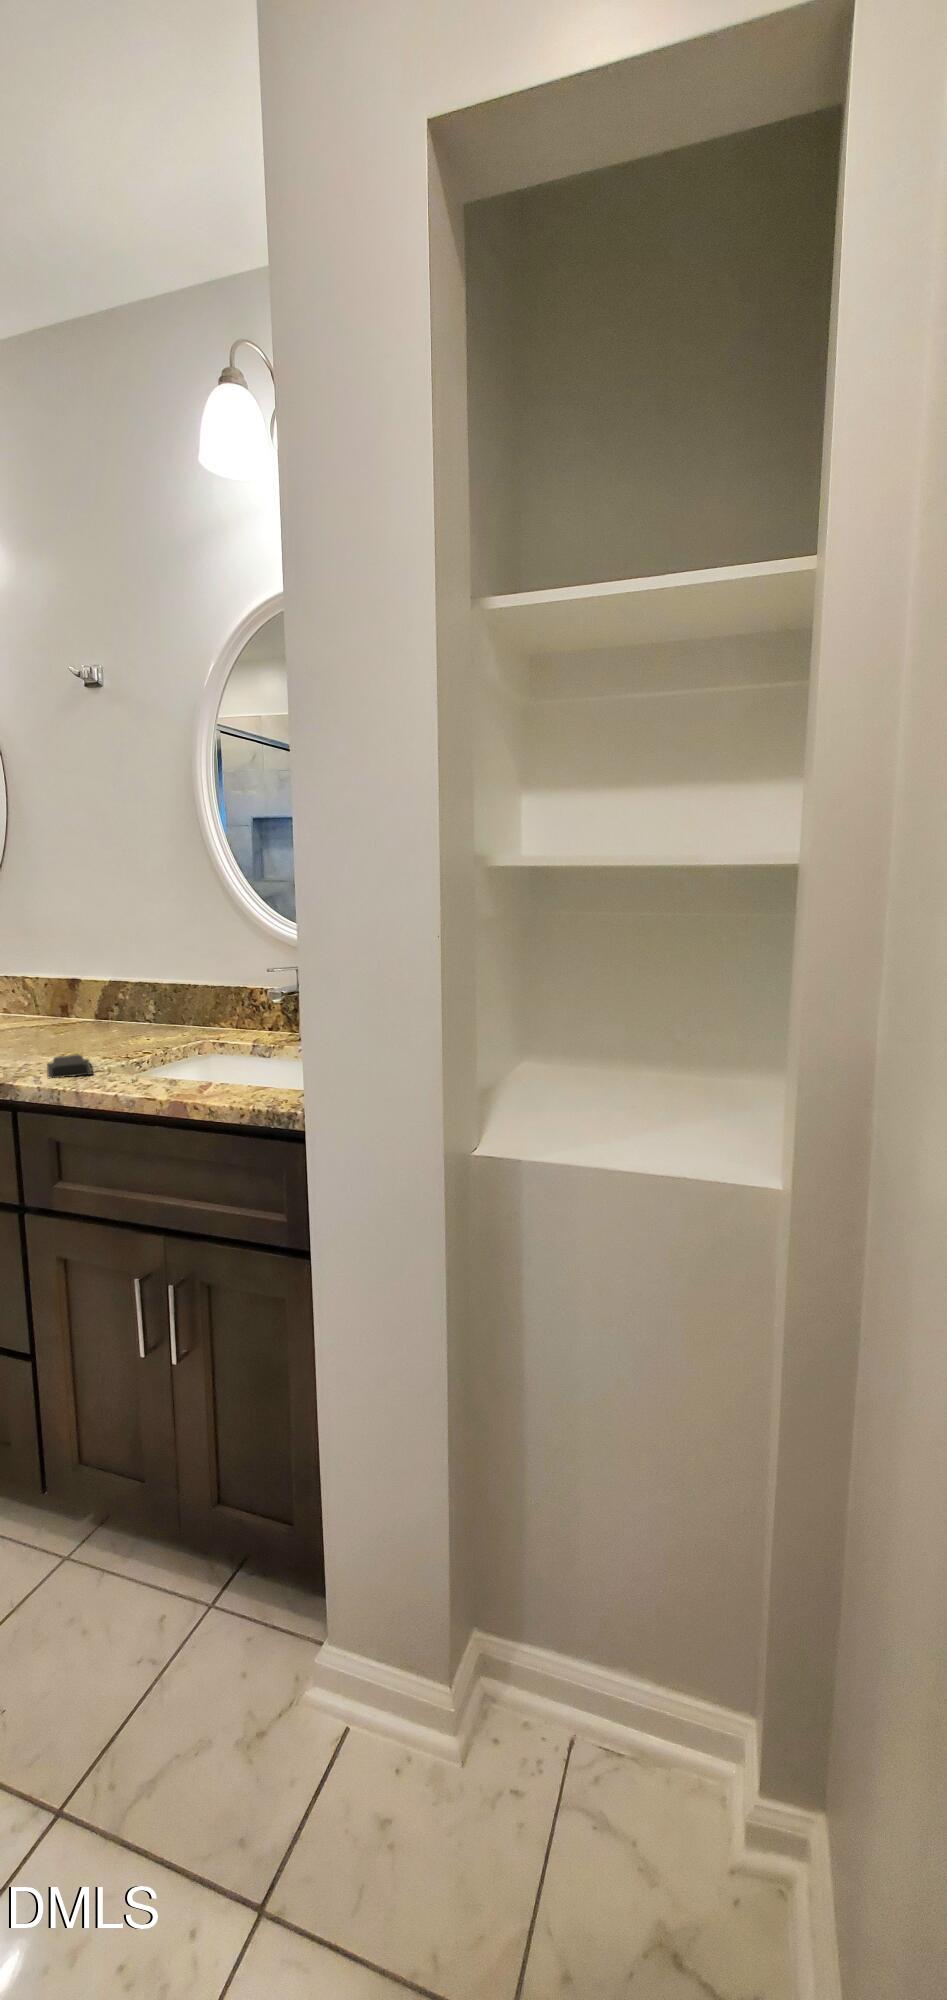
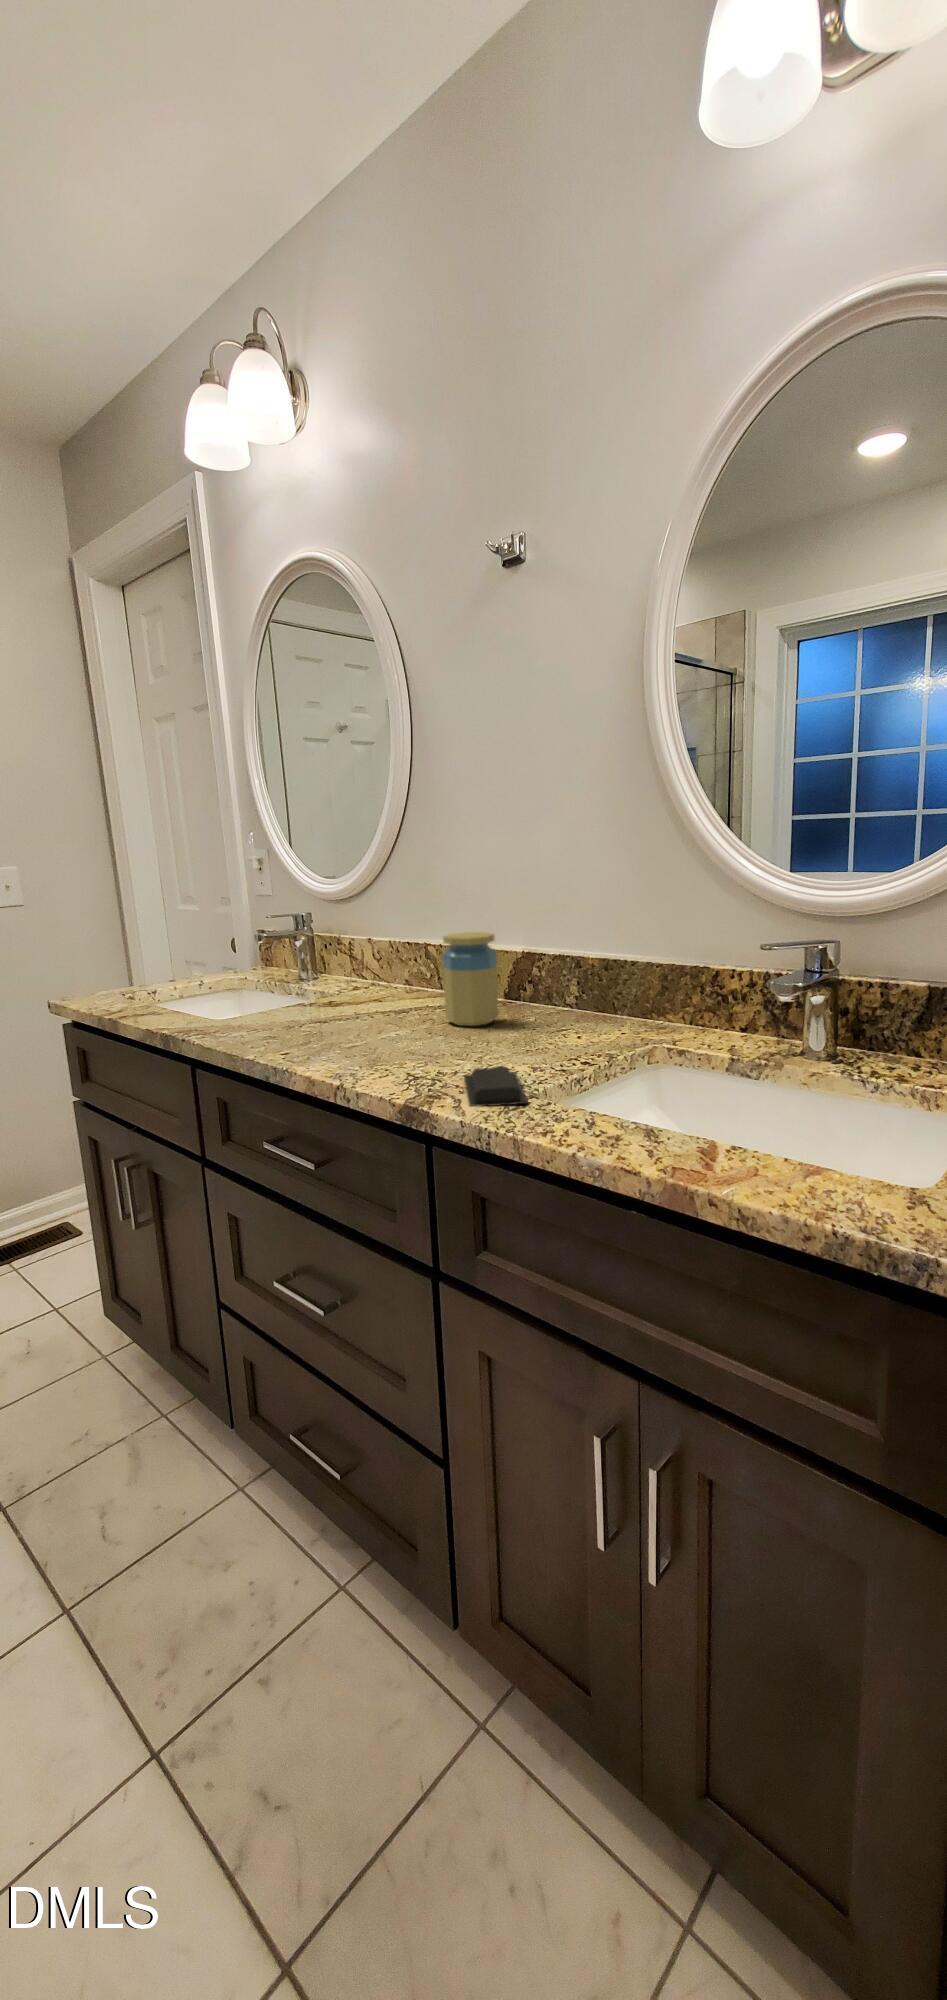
jar: none [35,964,86,1038] -> present [442,932,499,1026]

